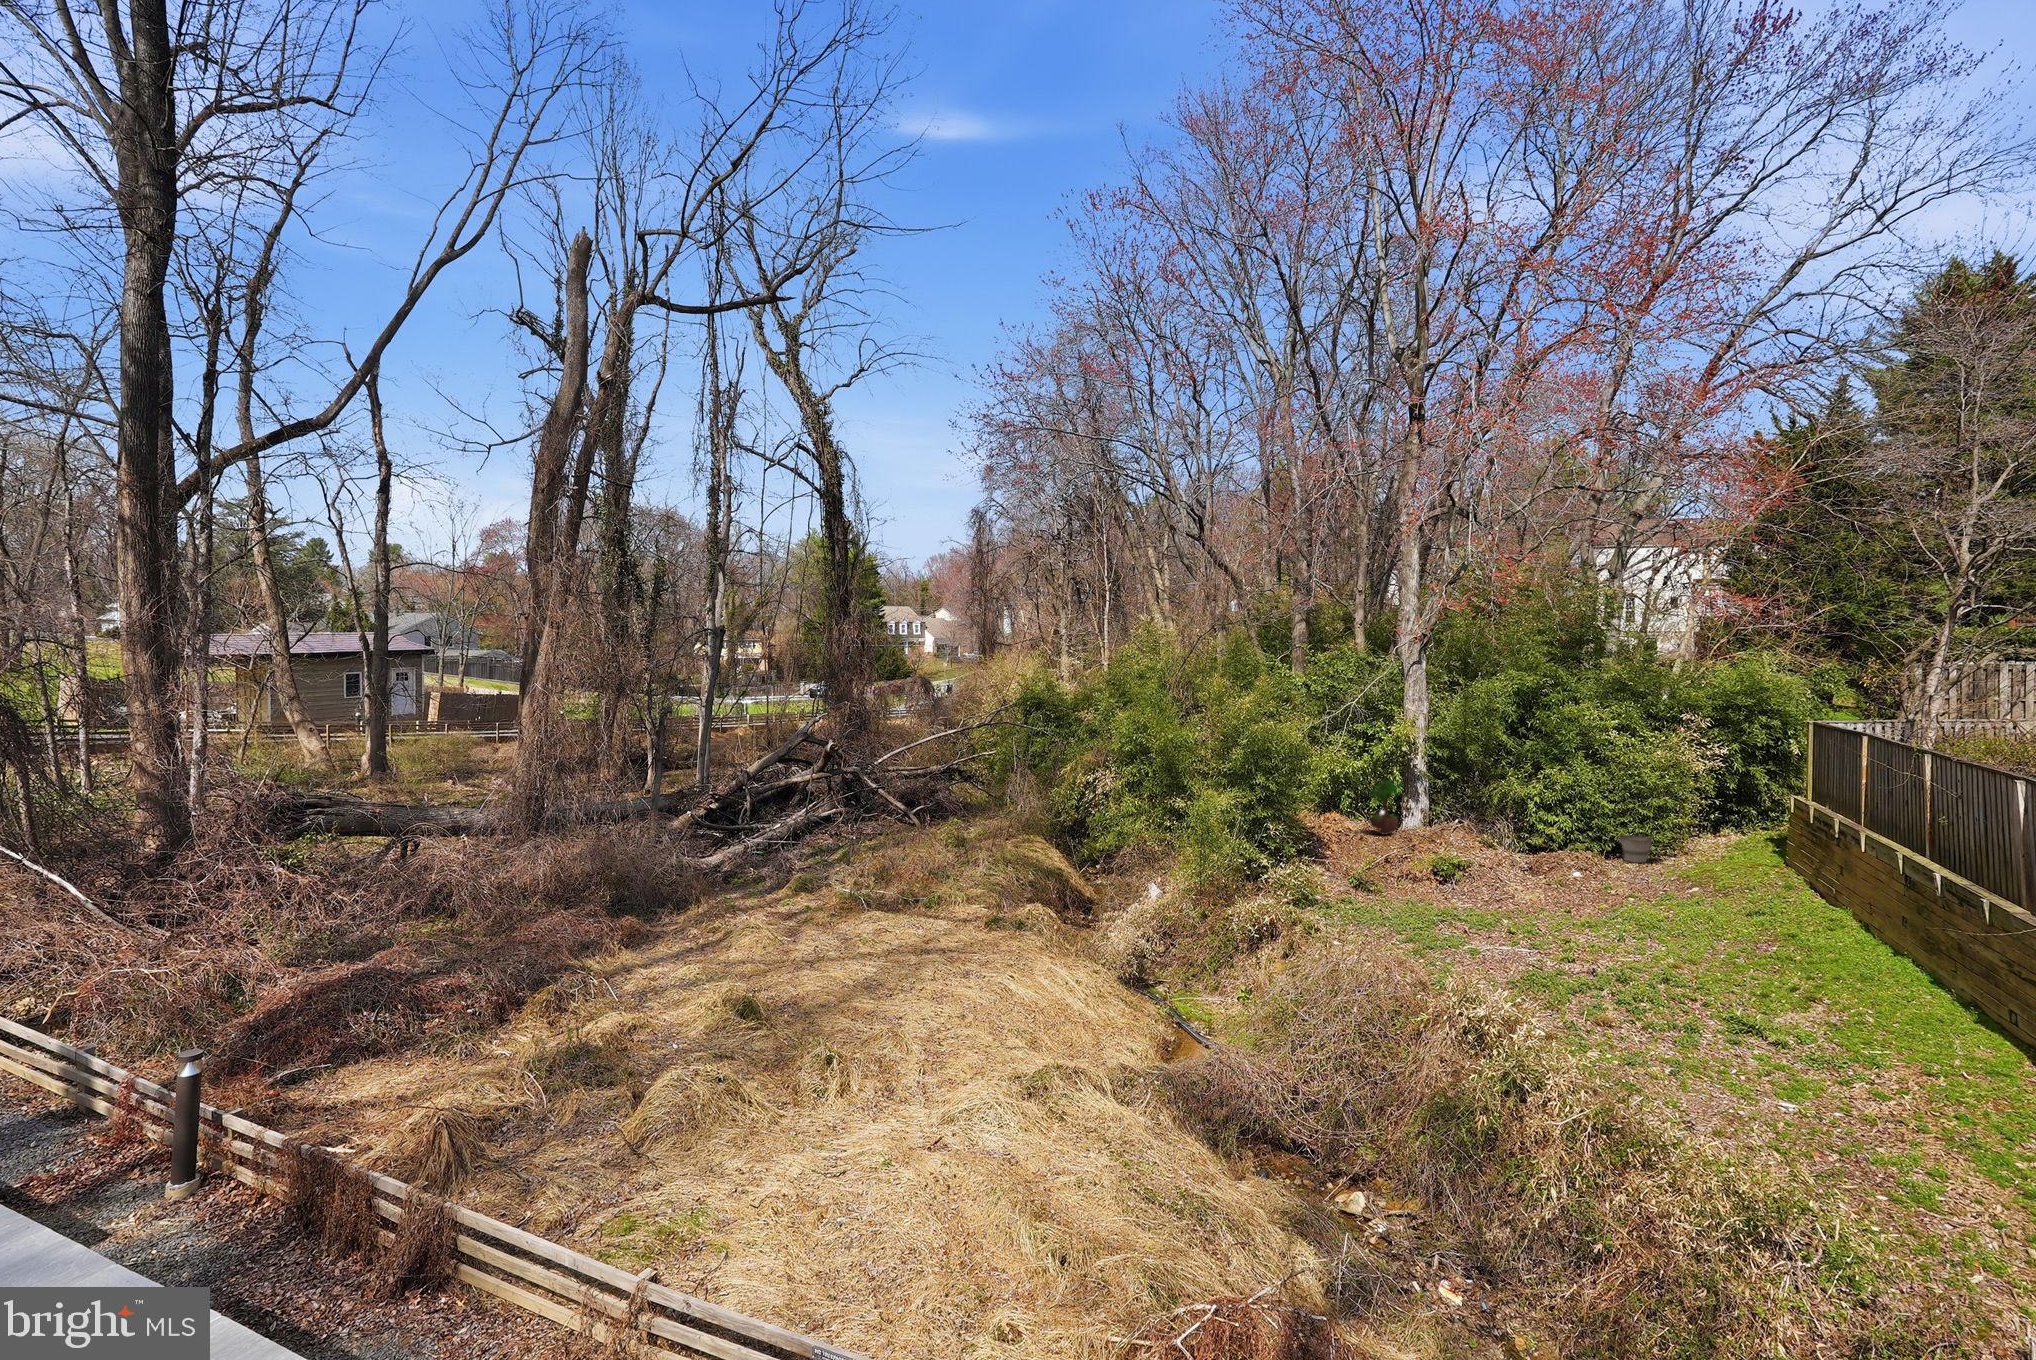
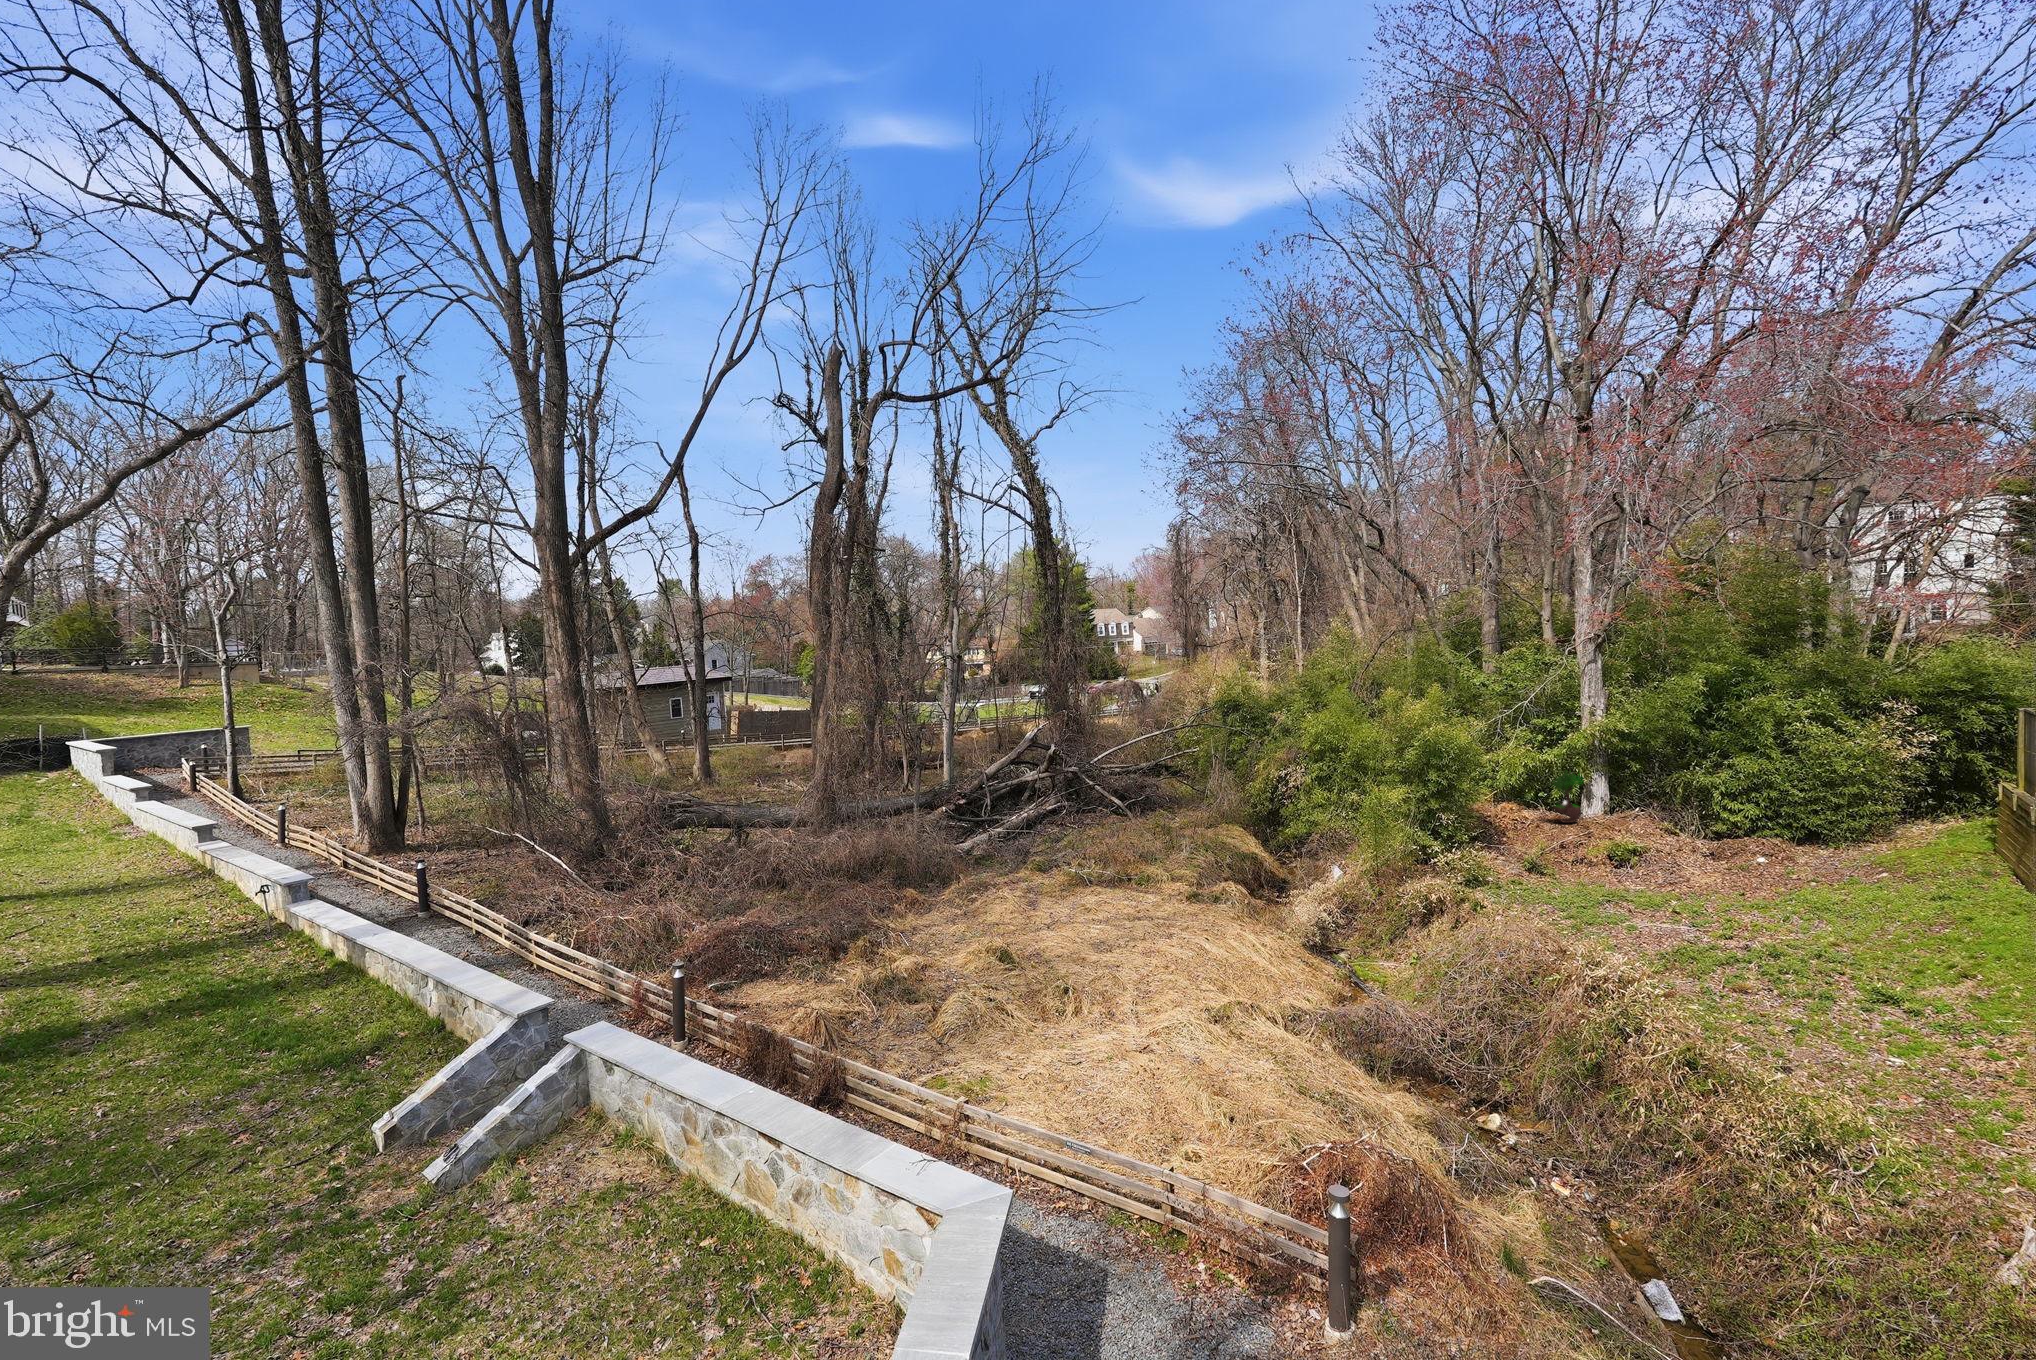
bucket: present [1617,834,1652,863] -> none [1805,821,1845,850]

